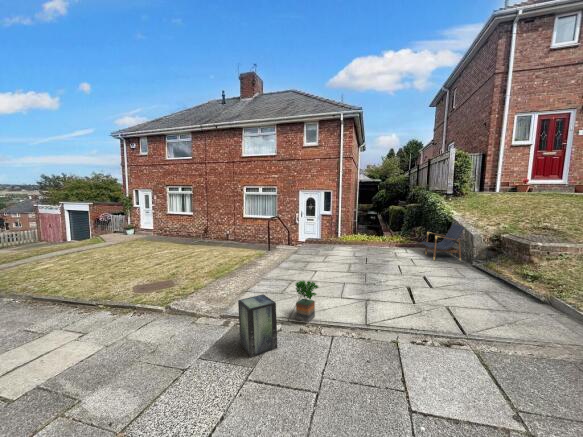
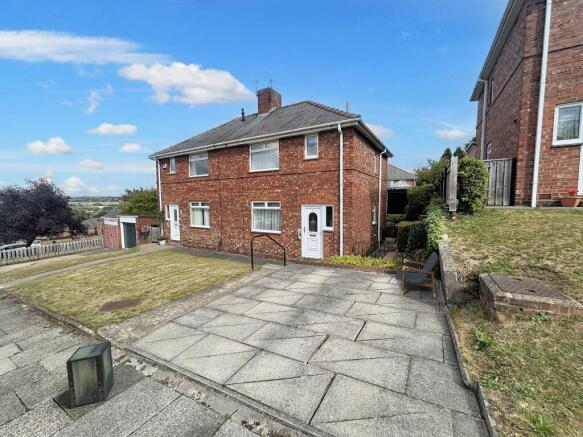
potted tree: present [295,281,318,322] -> none [158,324,190,370]

